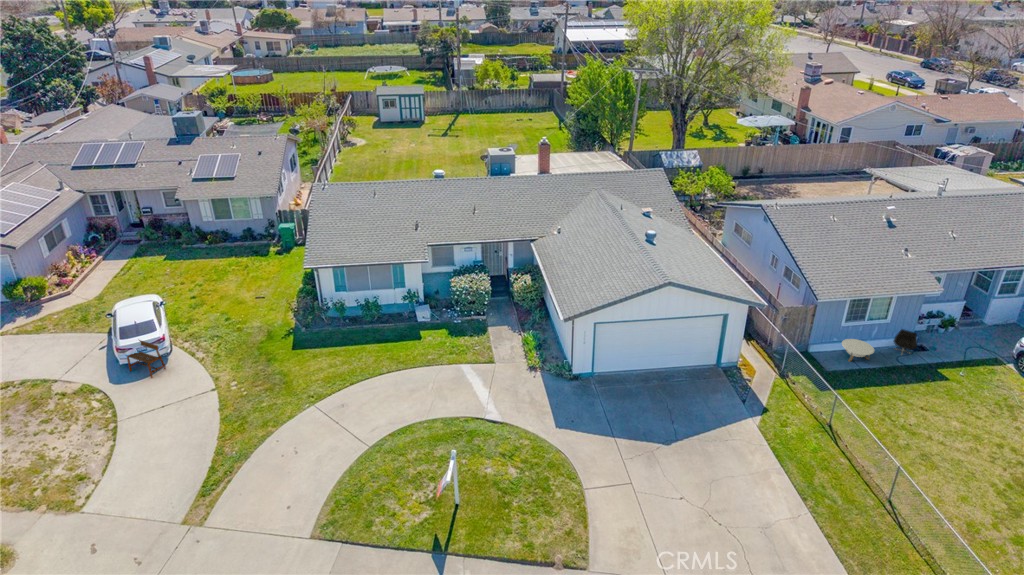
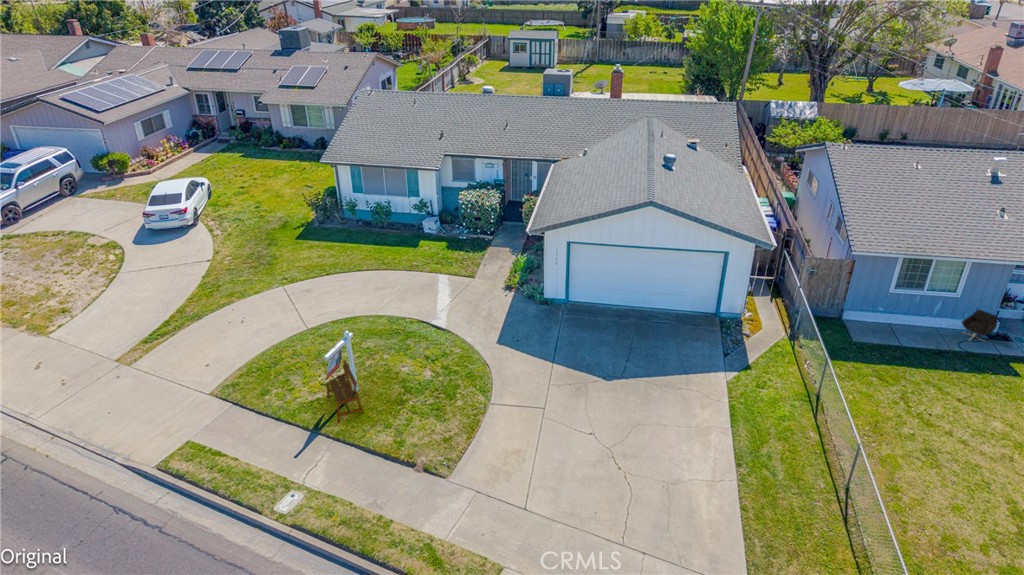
round table: present [842,339,874,362] -> none [886,311,928,339]
bench: present [127,340,166,378] -> present [326,360,363,422]

